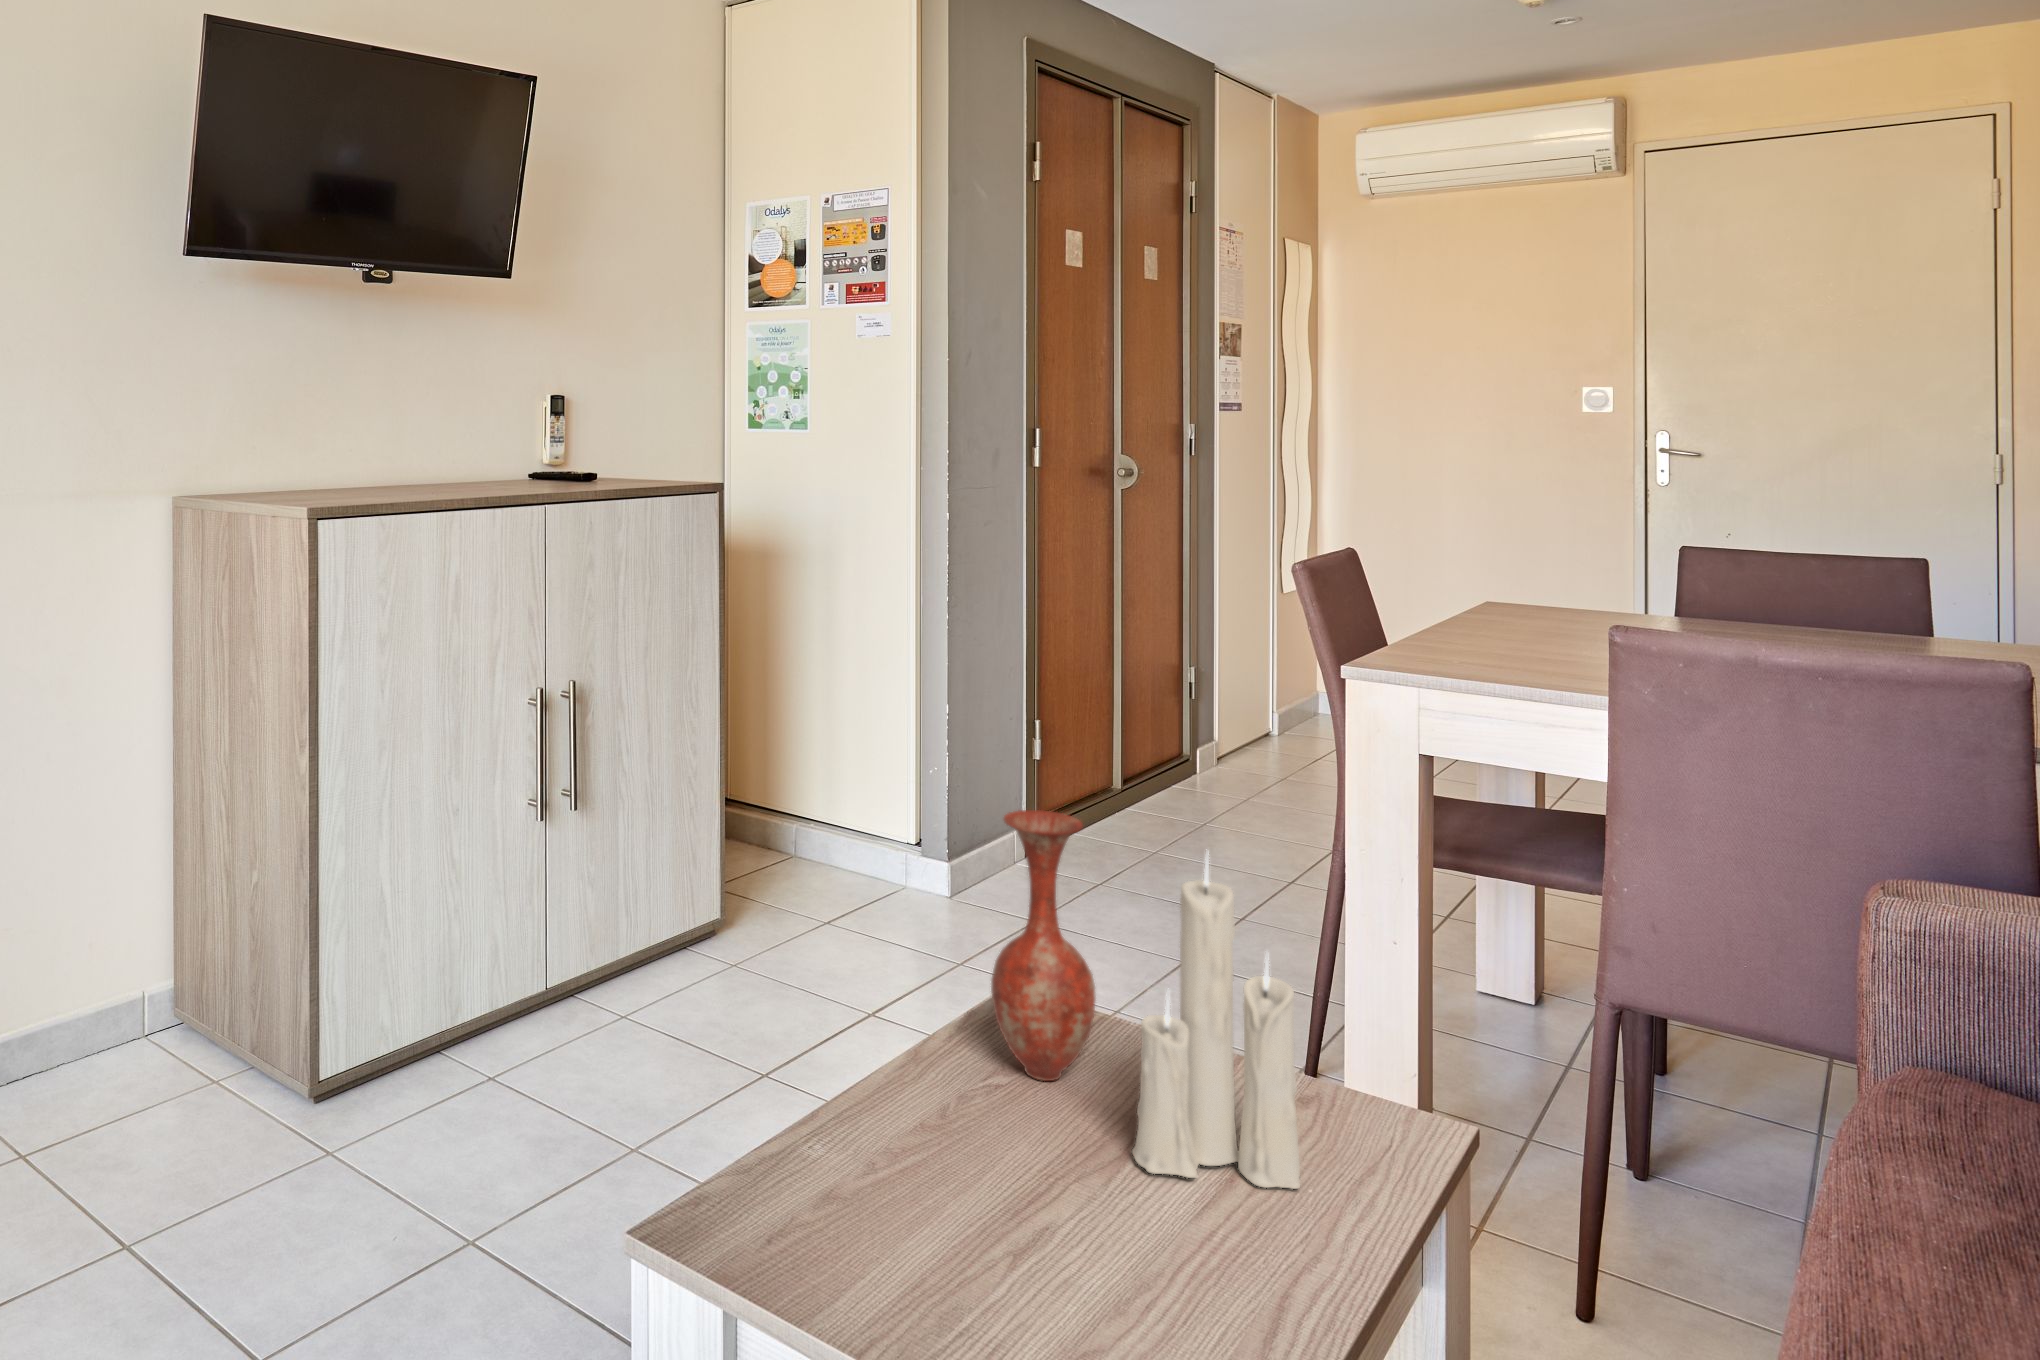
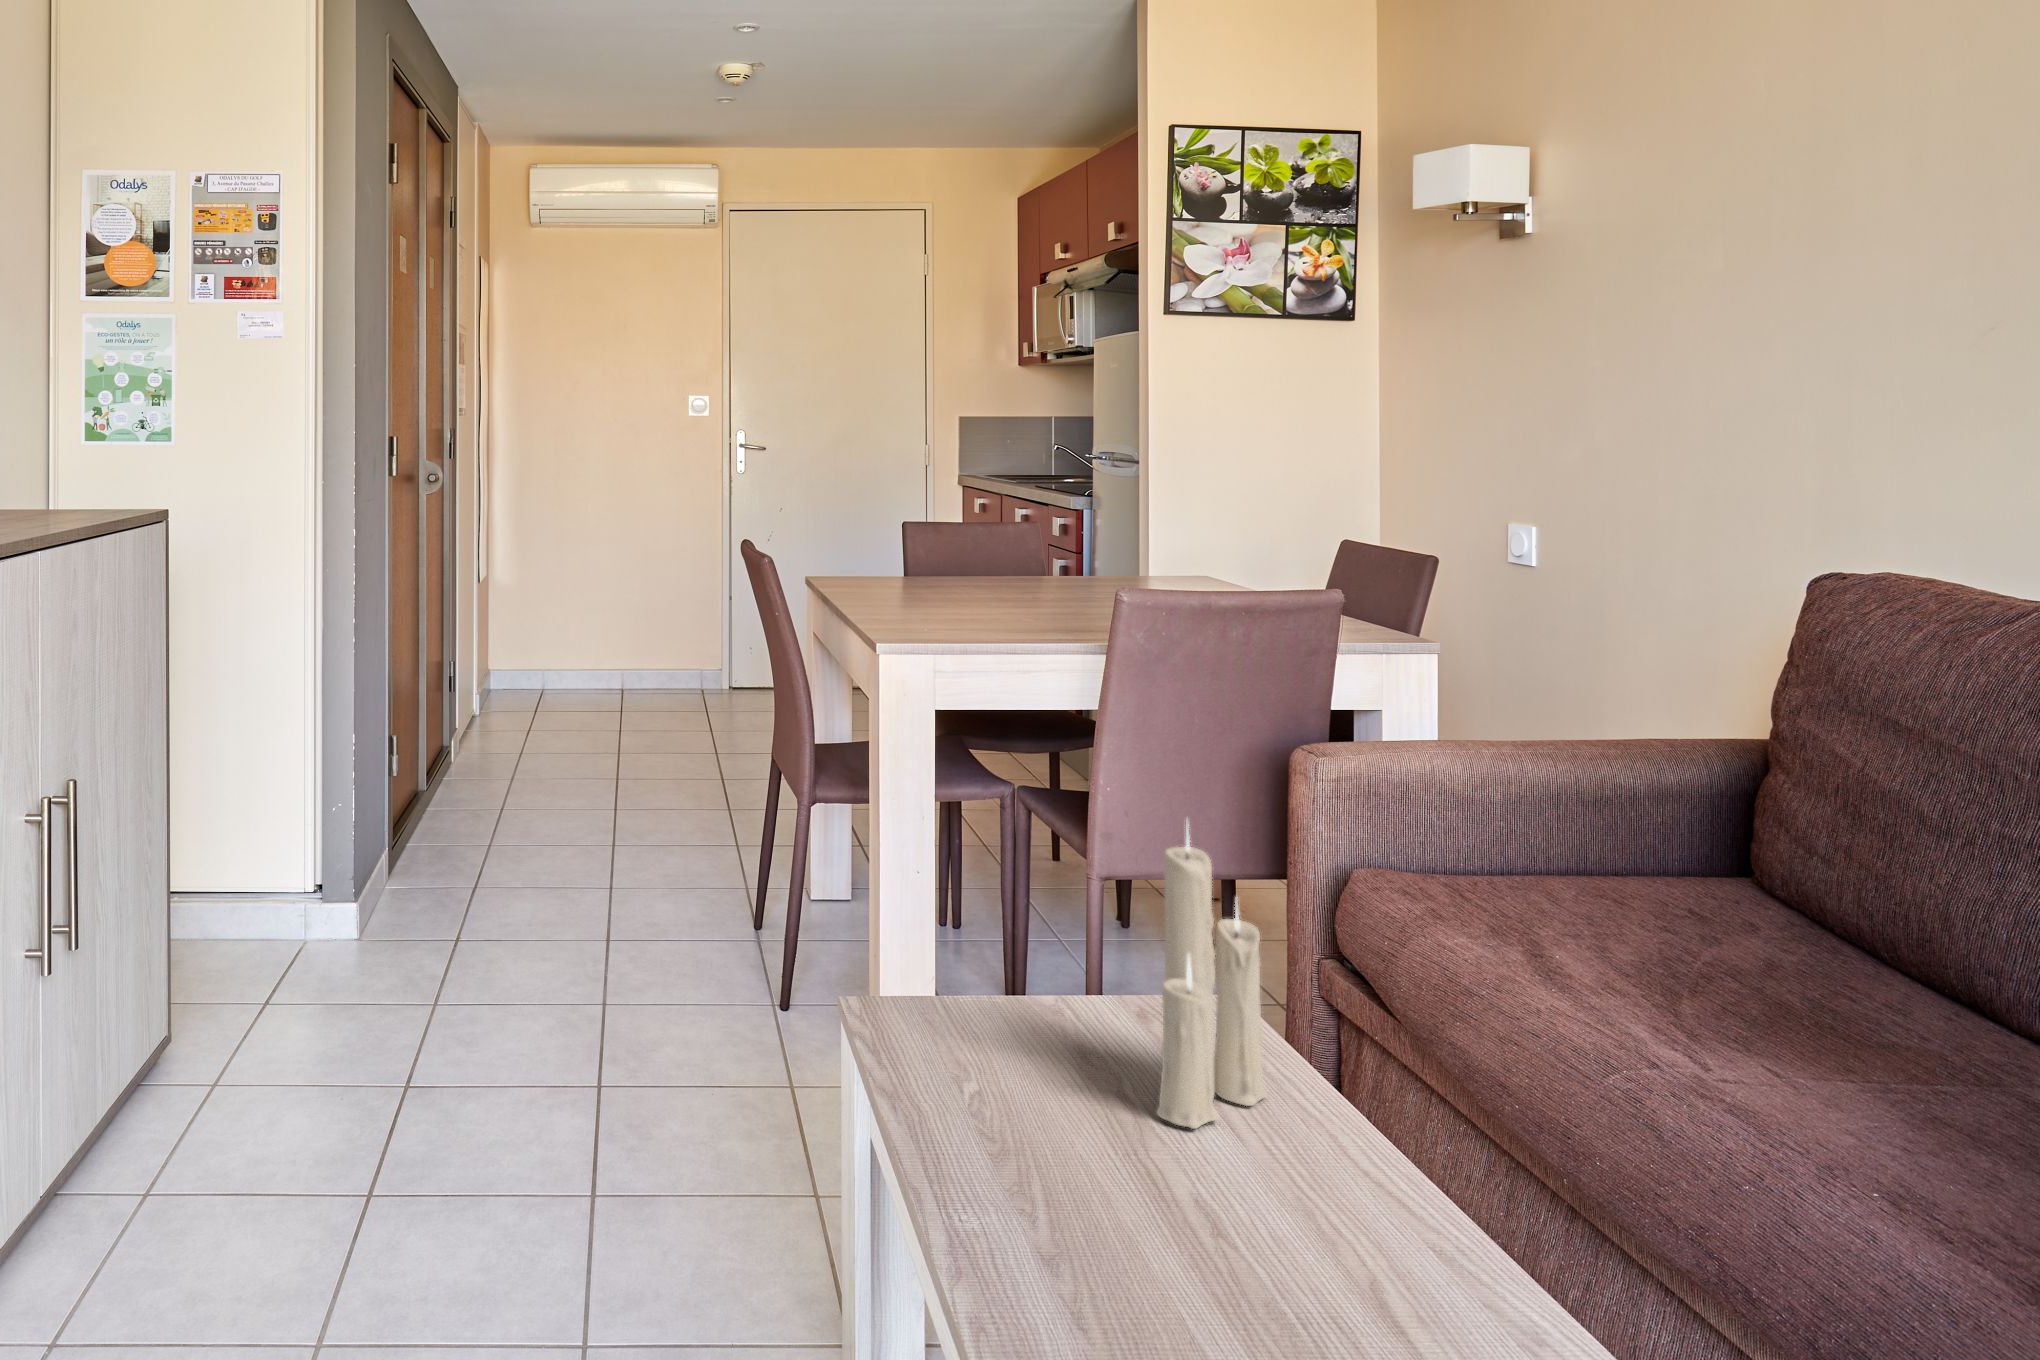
vase: present [991,810,1096,1081] -> none [950,815,1052,1082]

